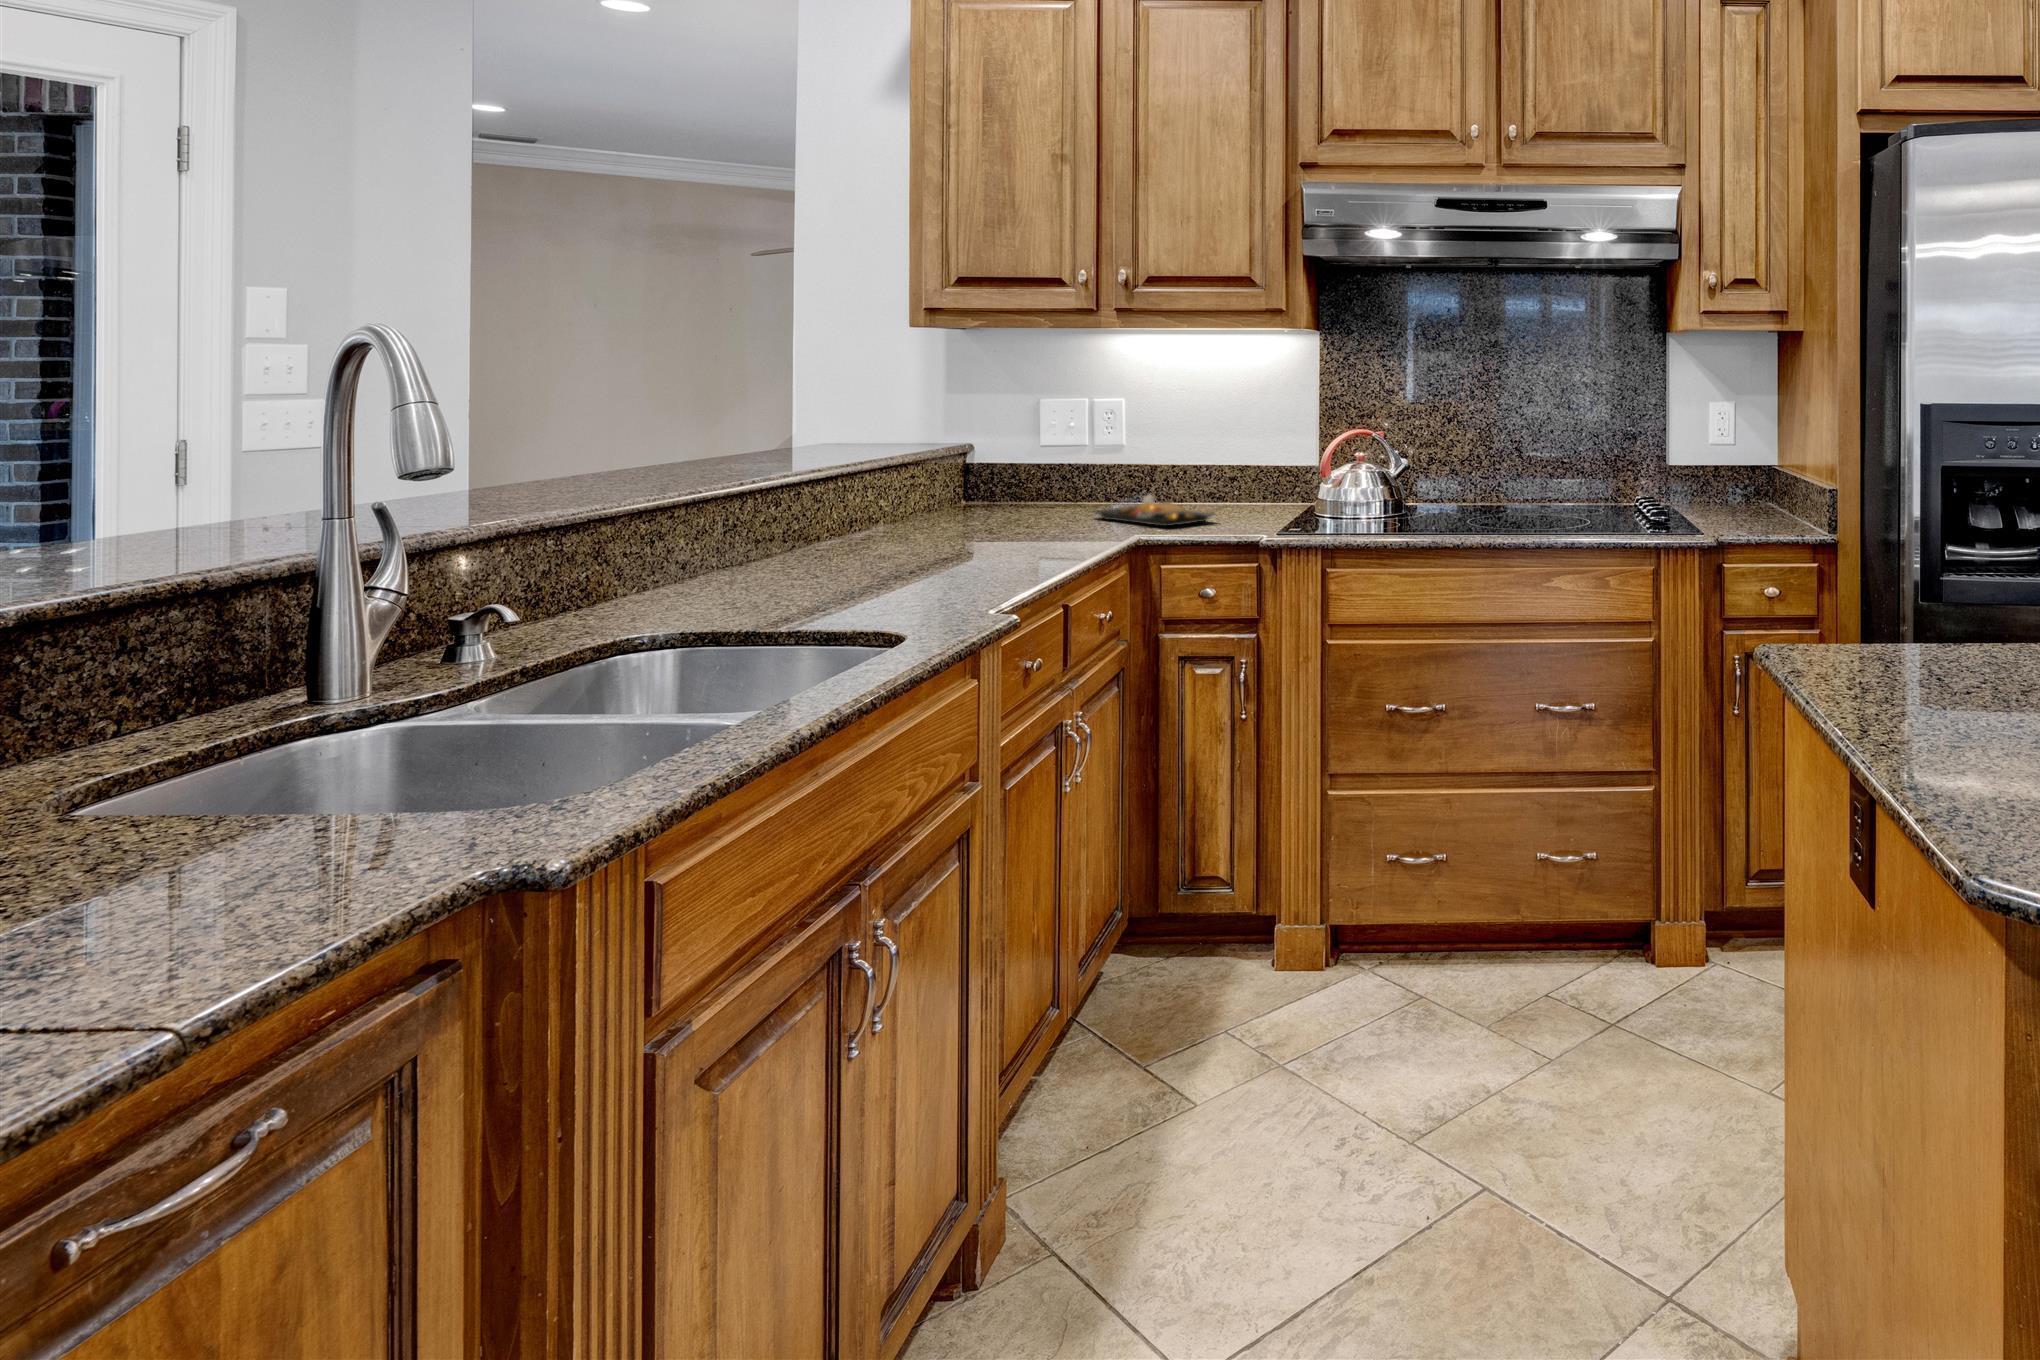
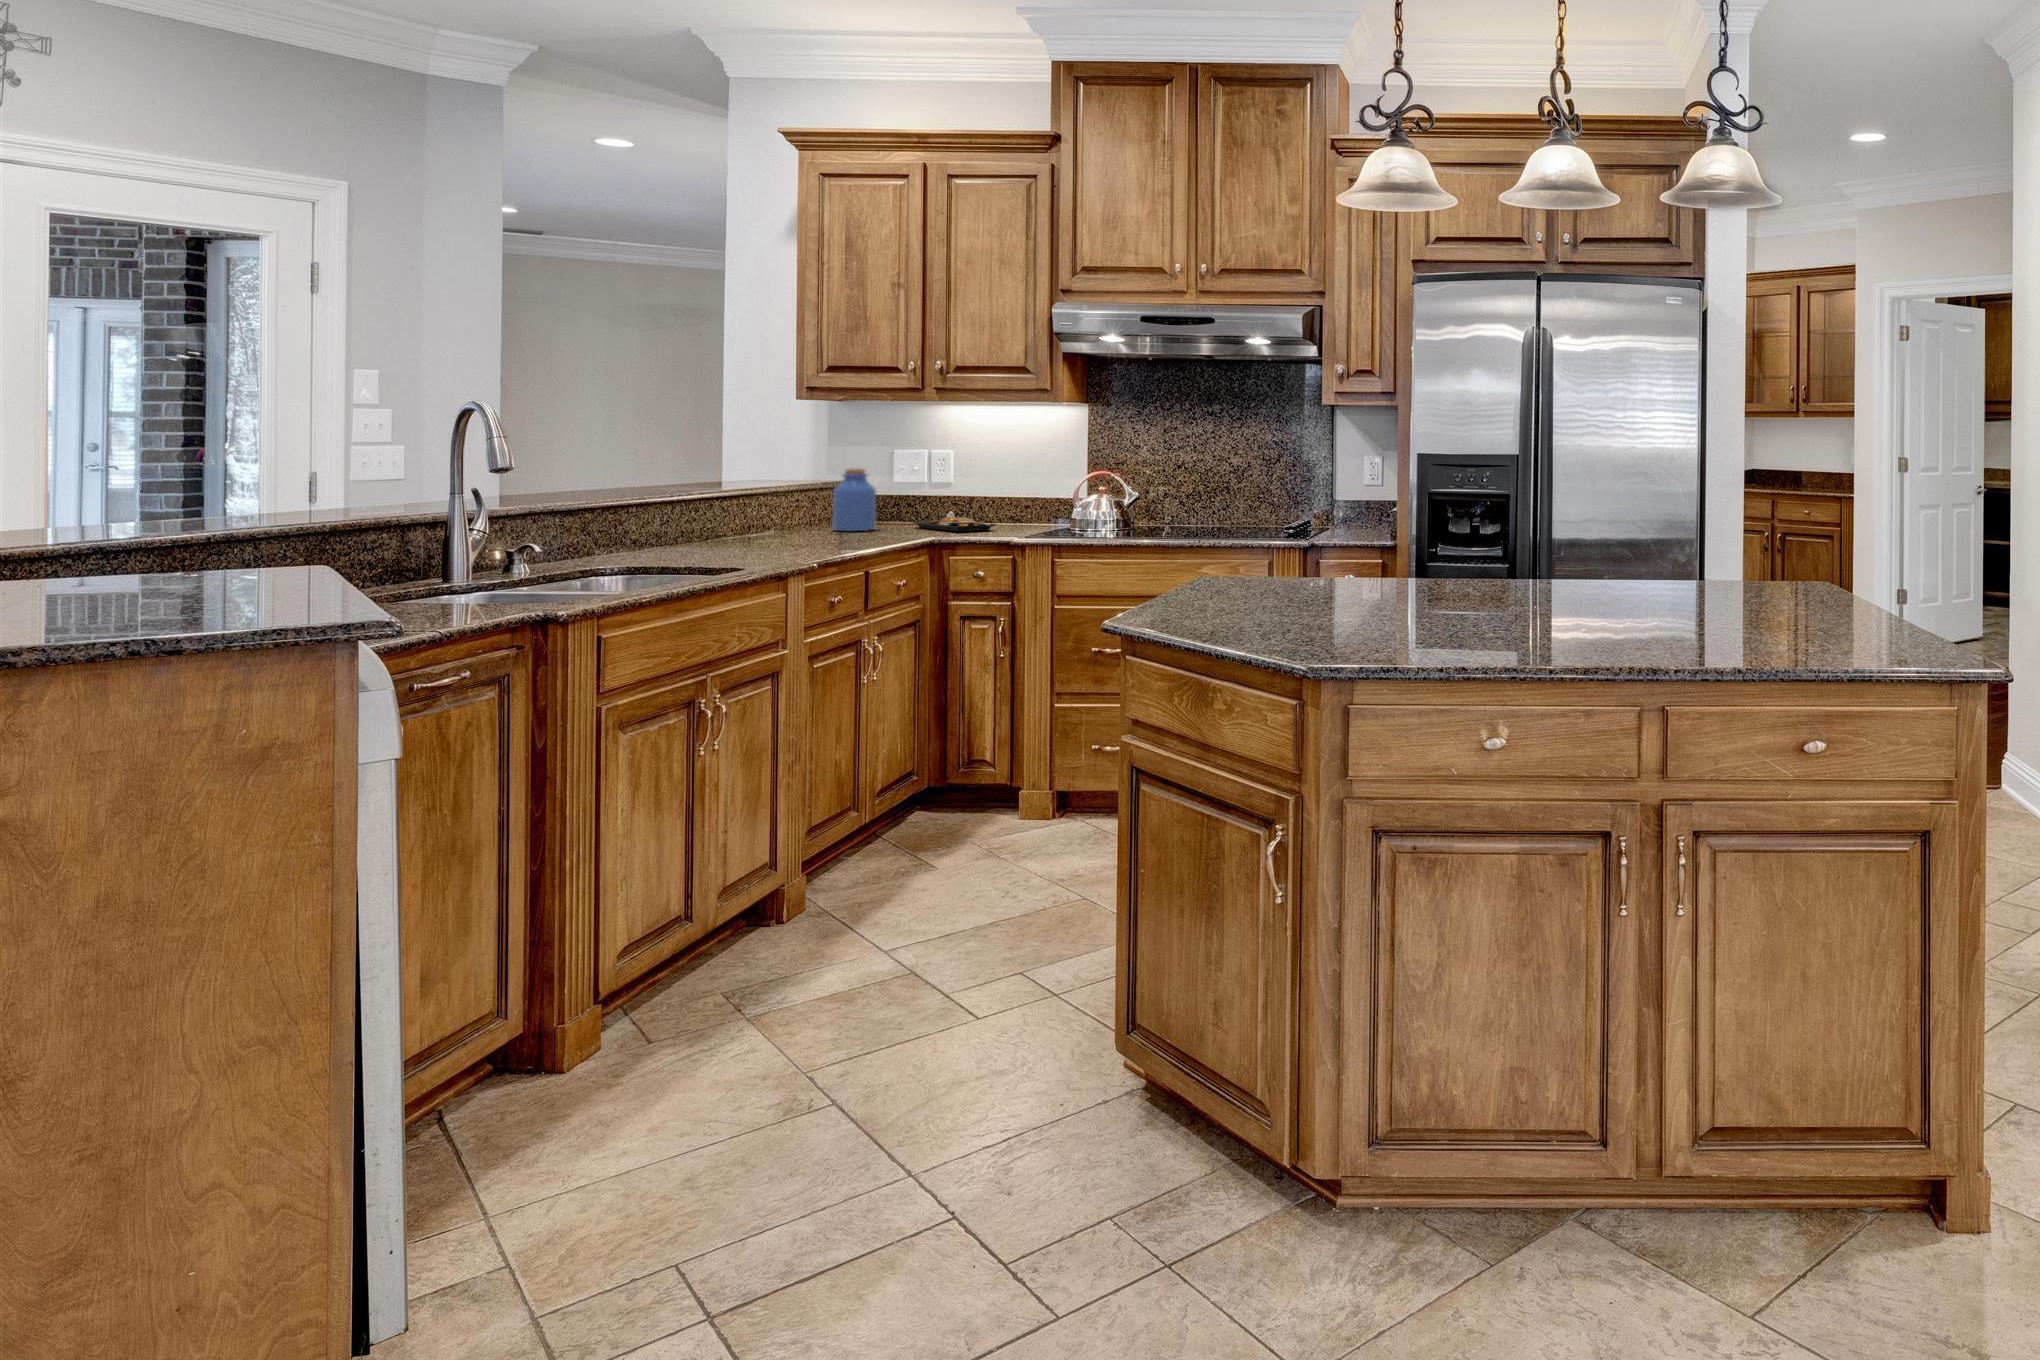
jar: none [982,434,1044,529] -> present [832,469,876,531]

